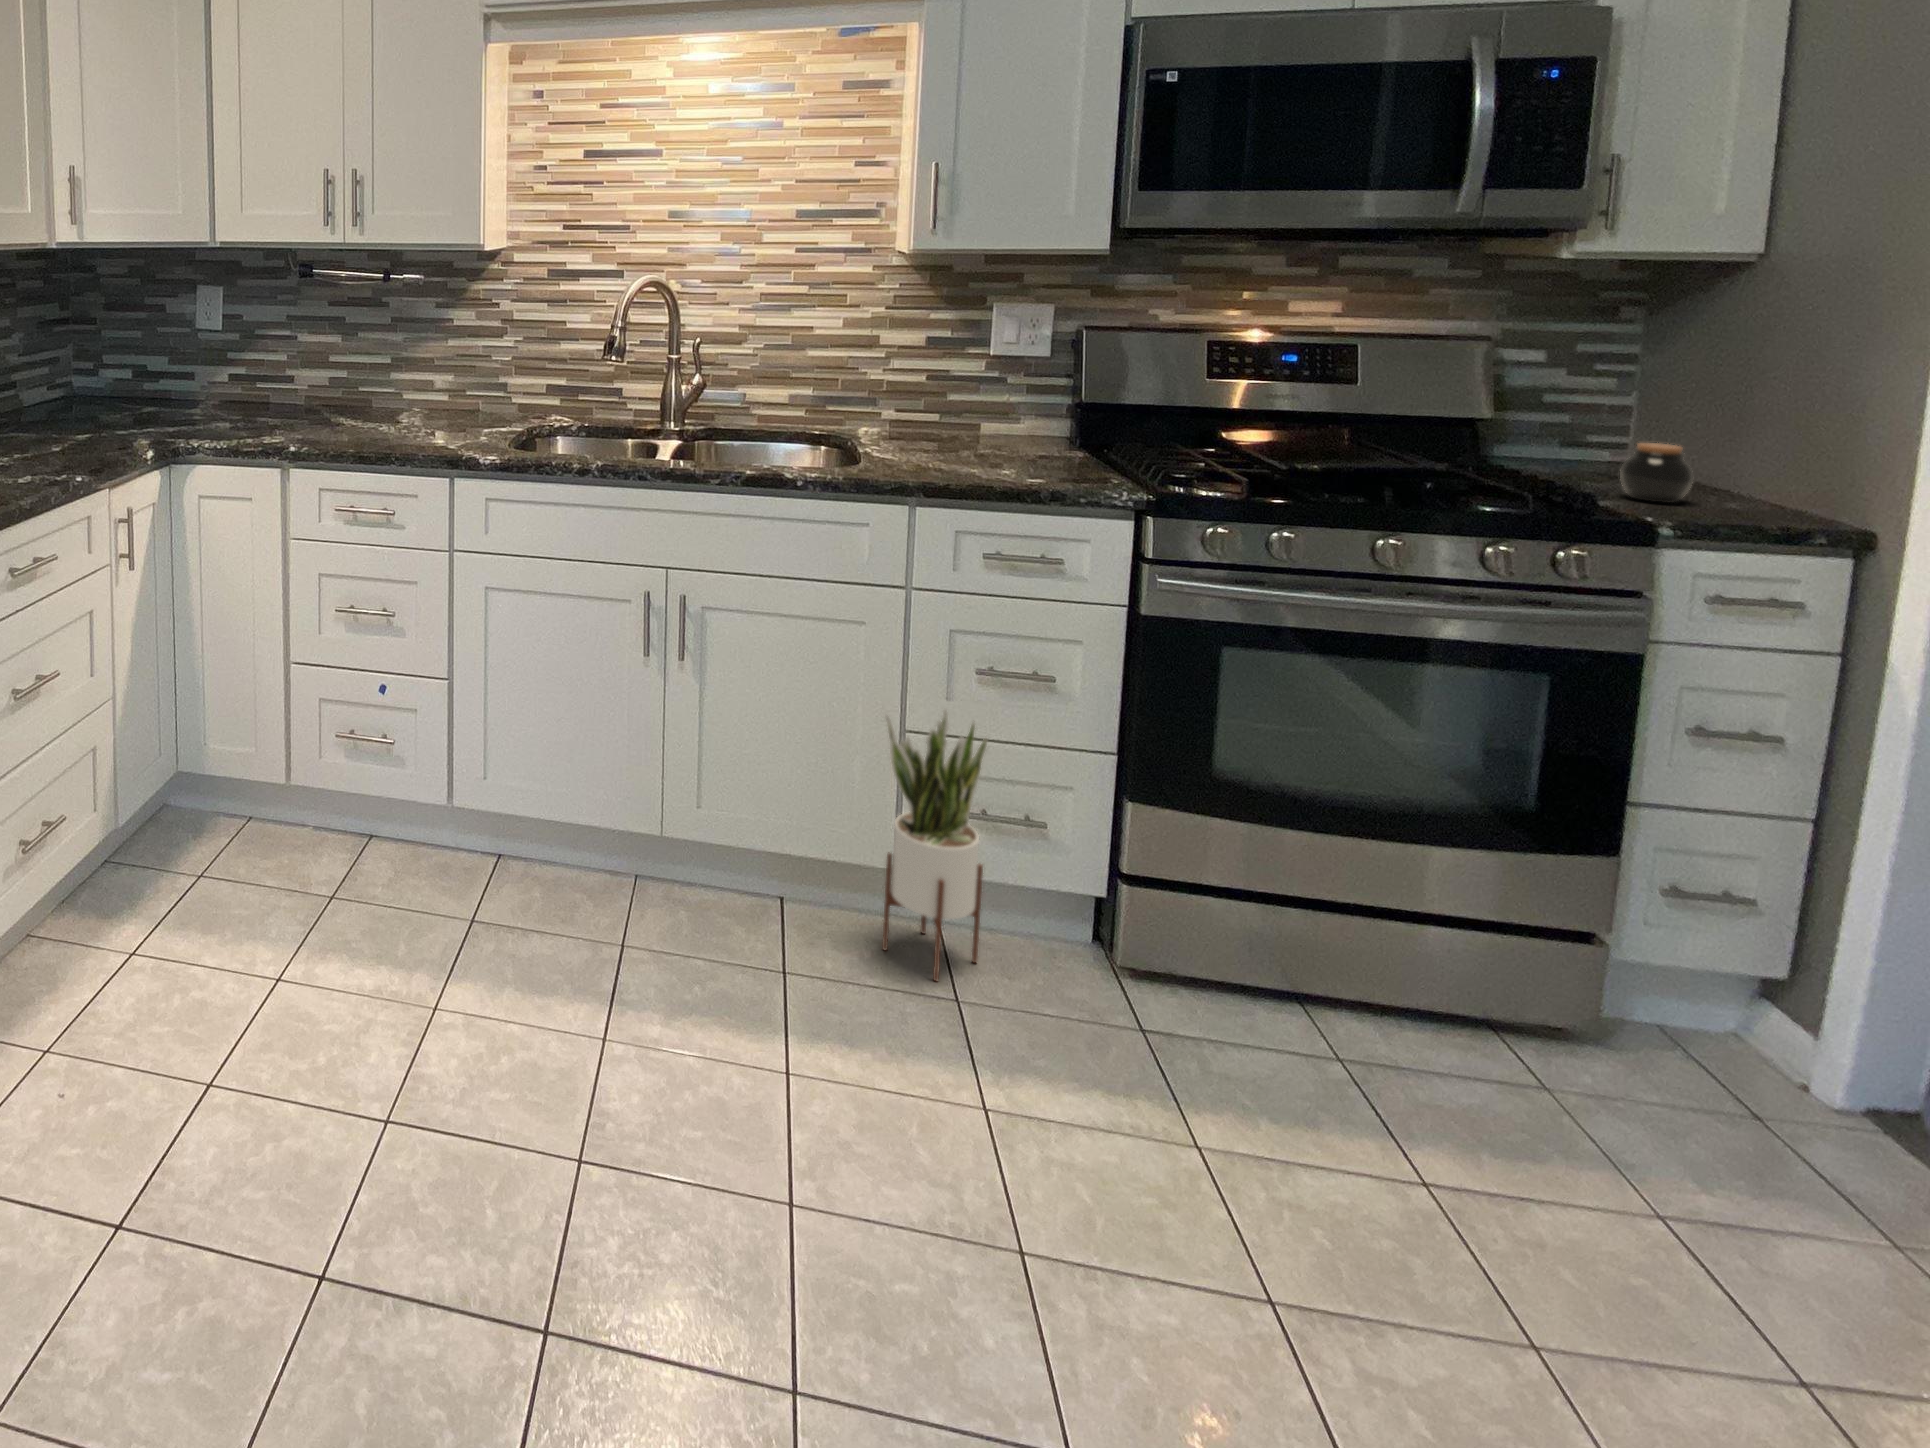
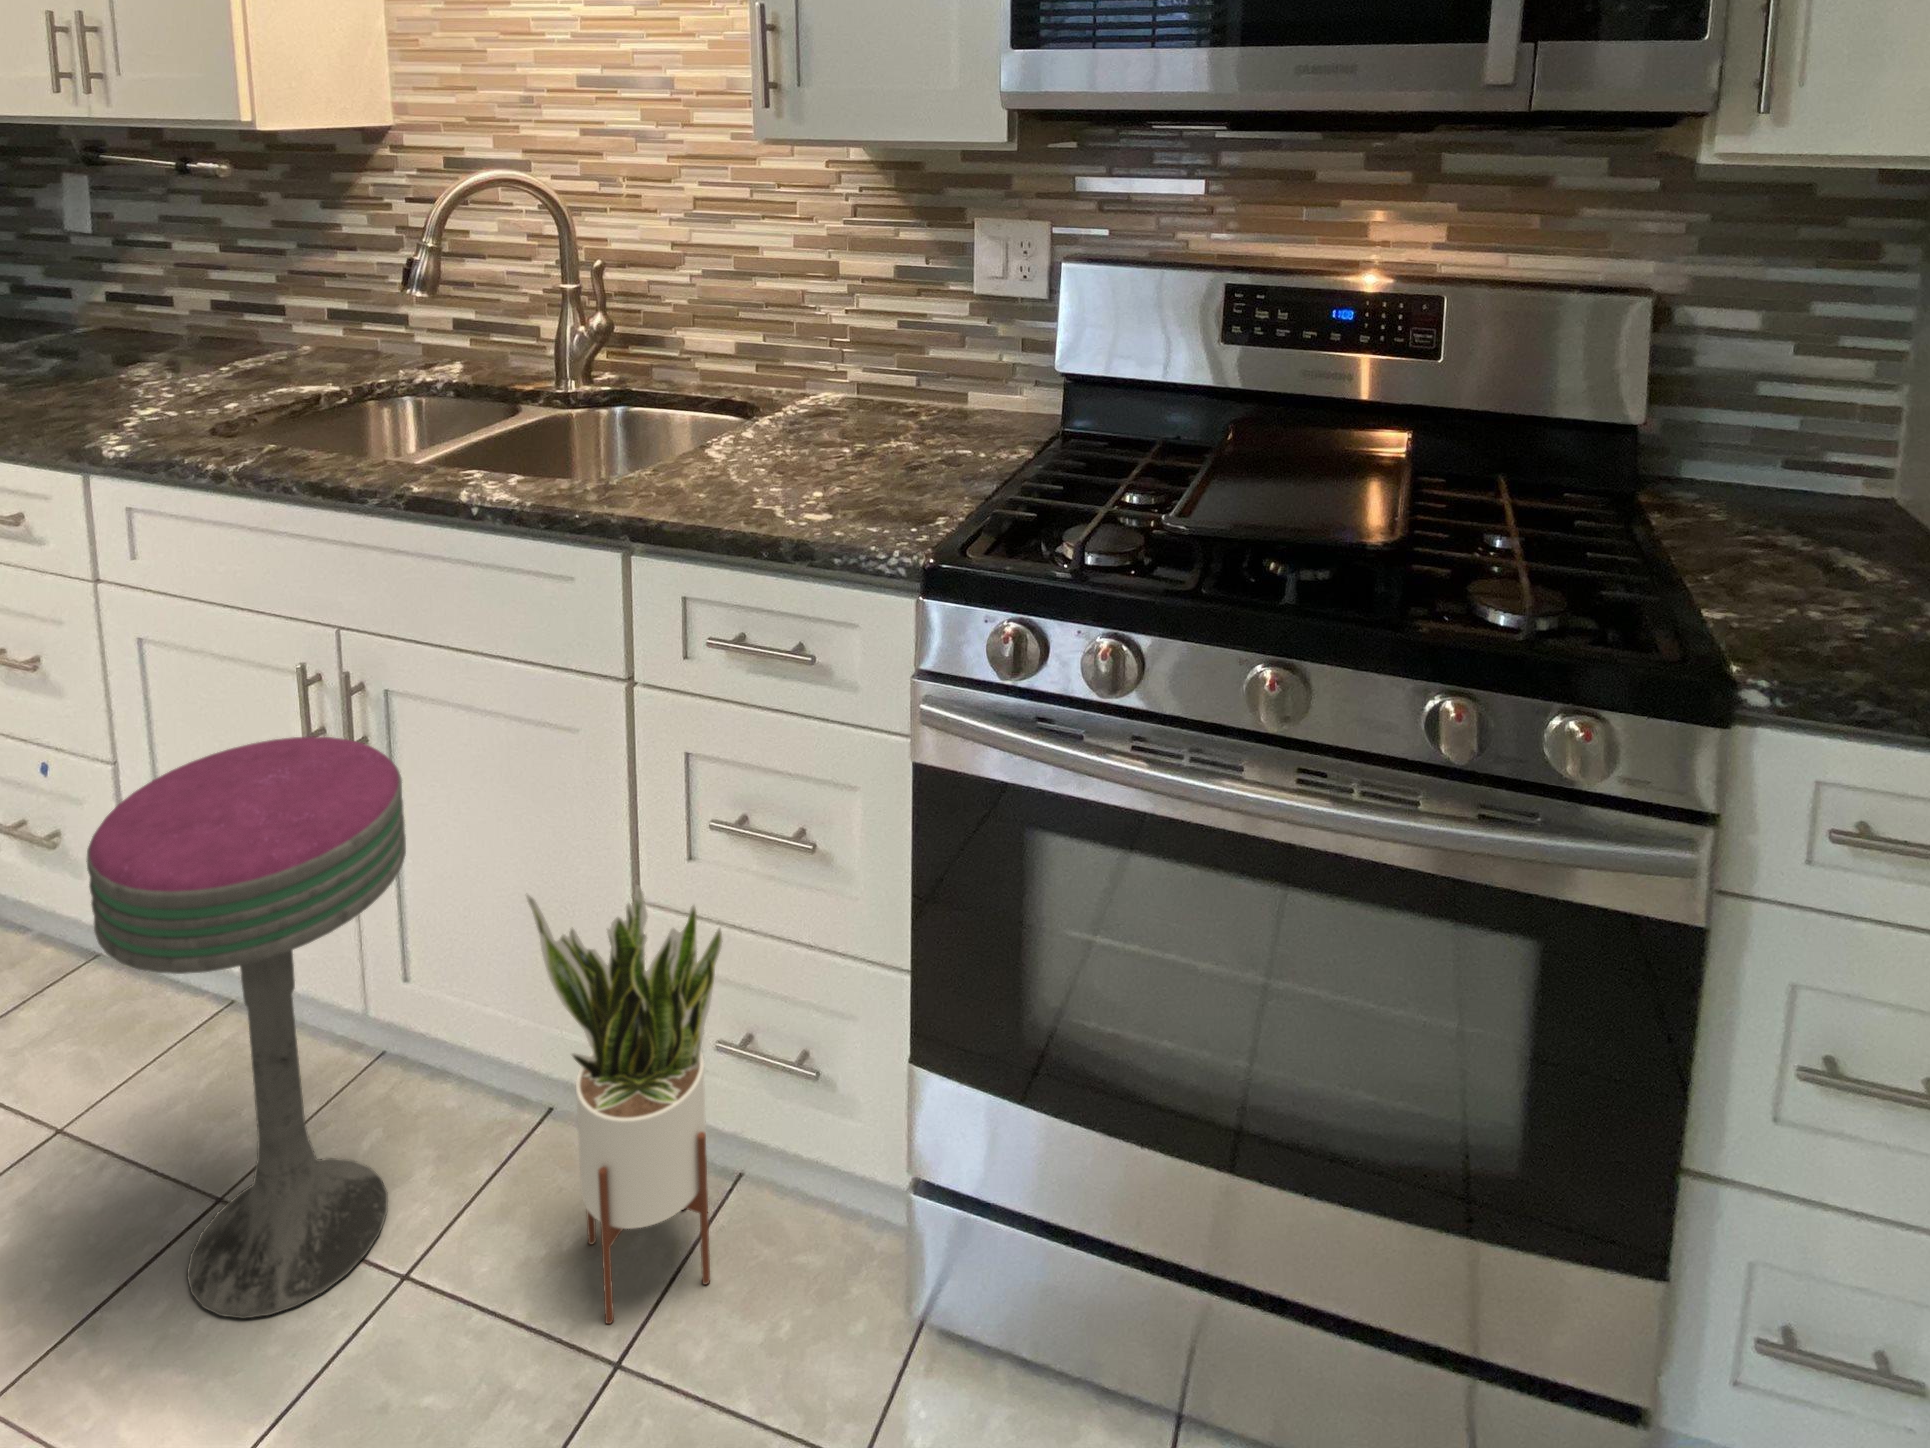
jar: present [1620,443,1693,503] -> none [1774,492,1884,604]
bar stool: none [616,638,794,989] -> present [86,736,406,1319]

